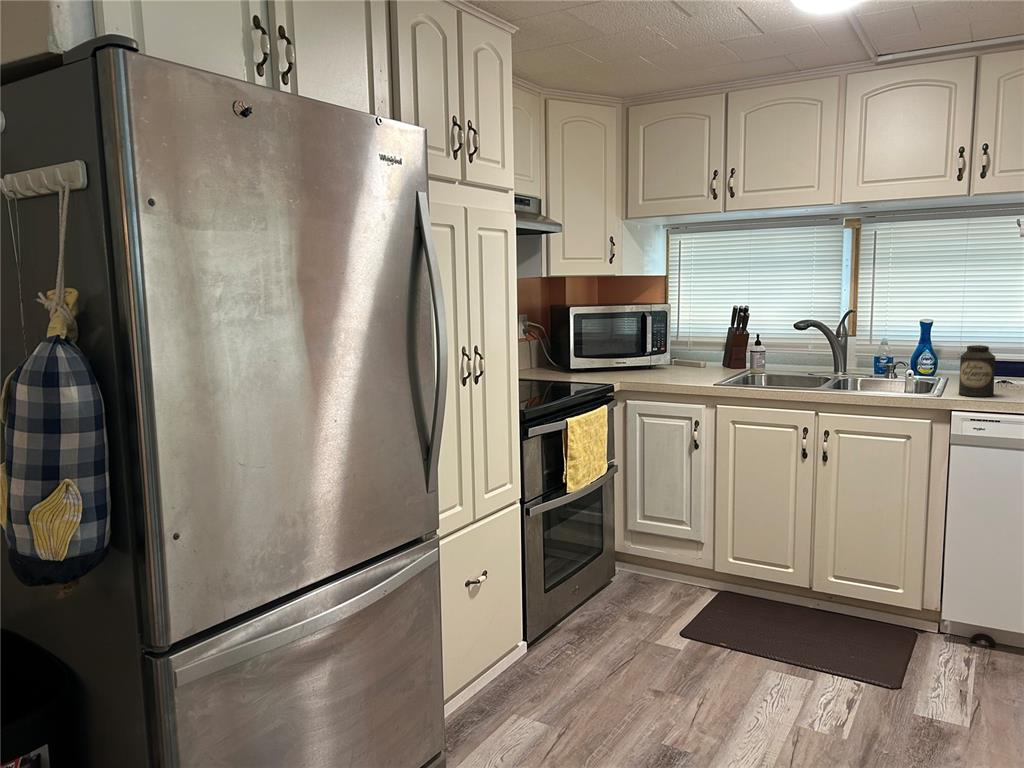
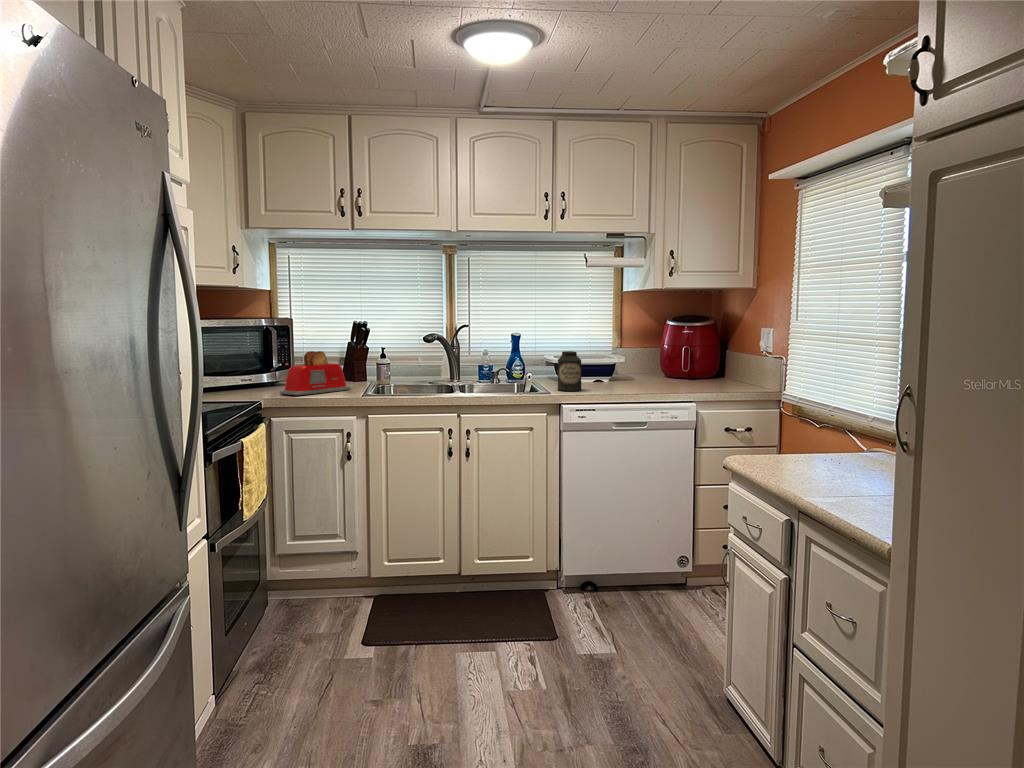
toaster: none [643,337,717,381] -> present [279,351,351,396]

